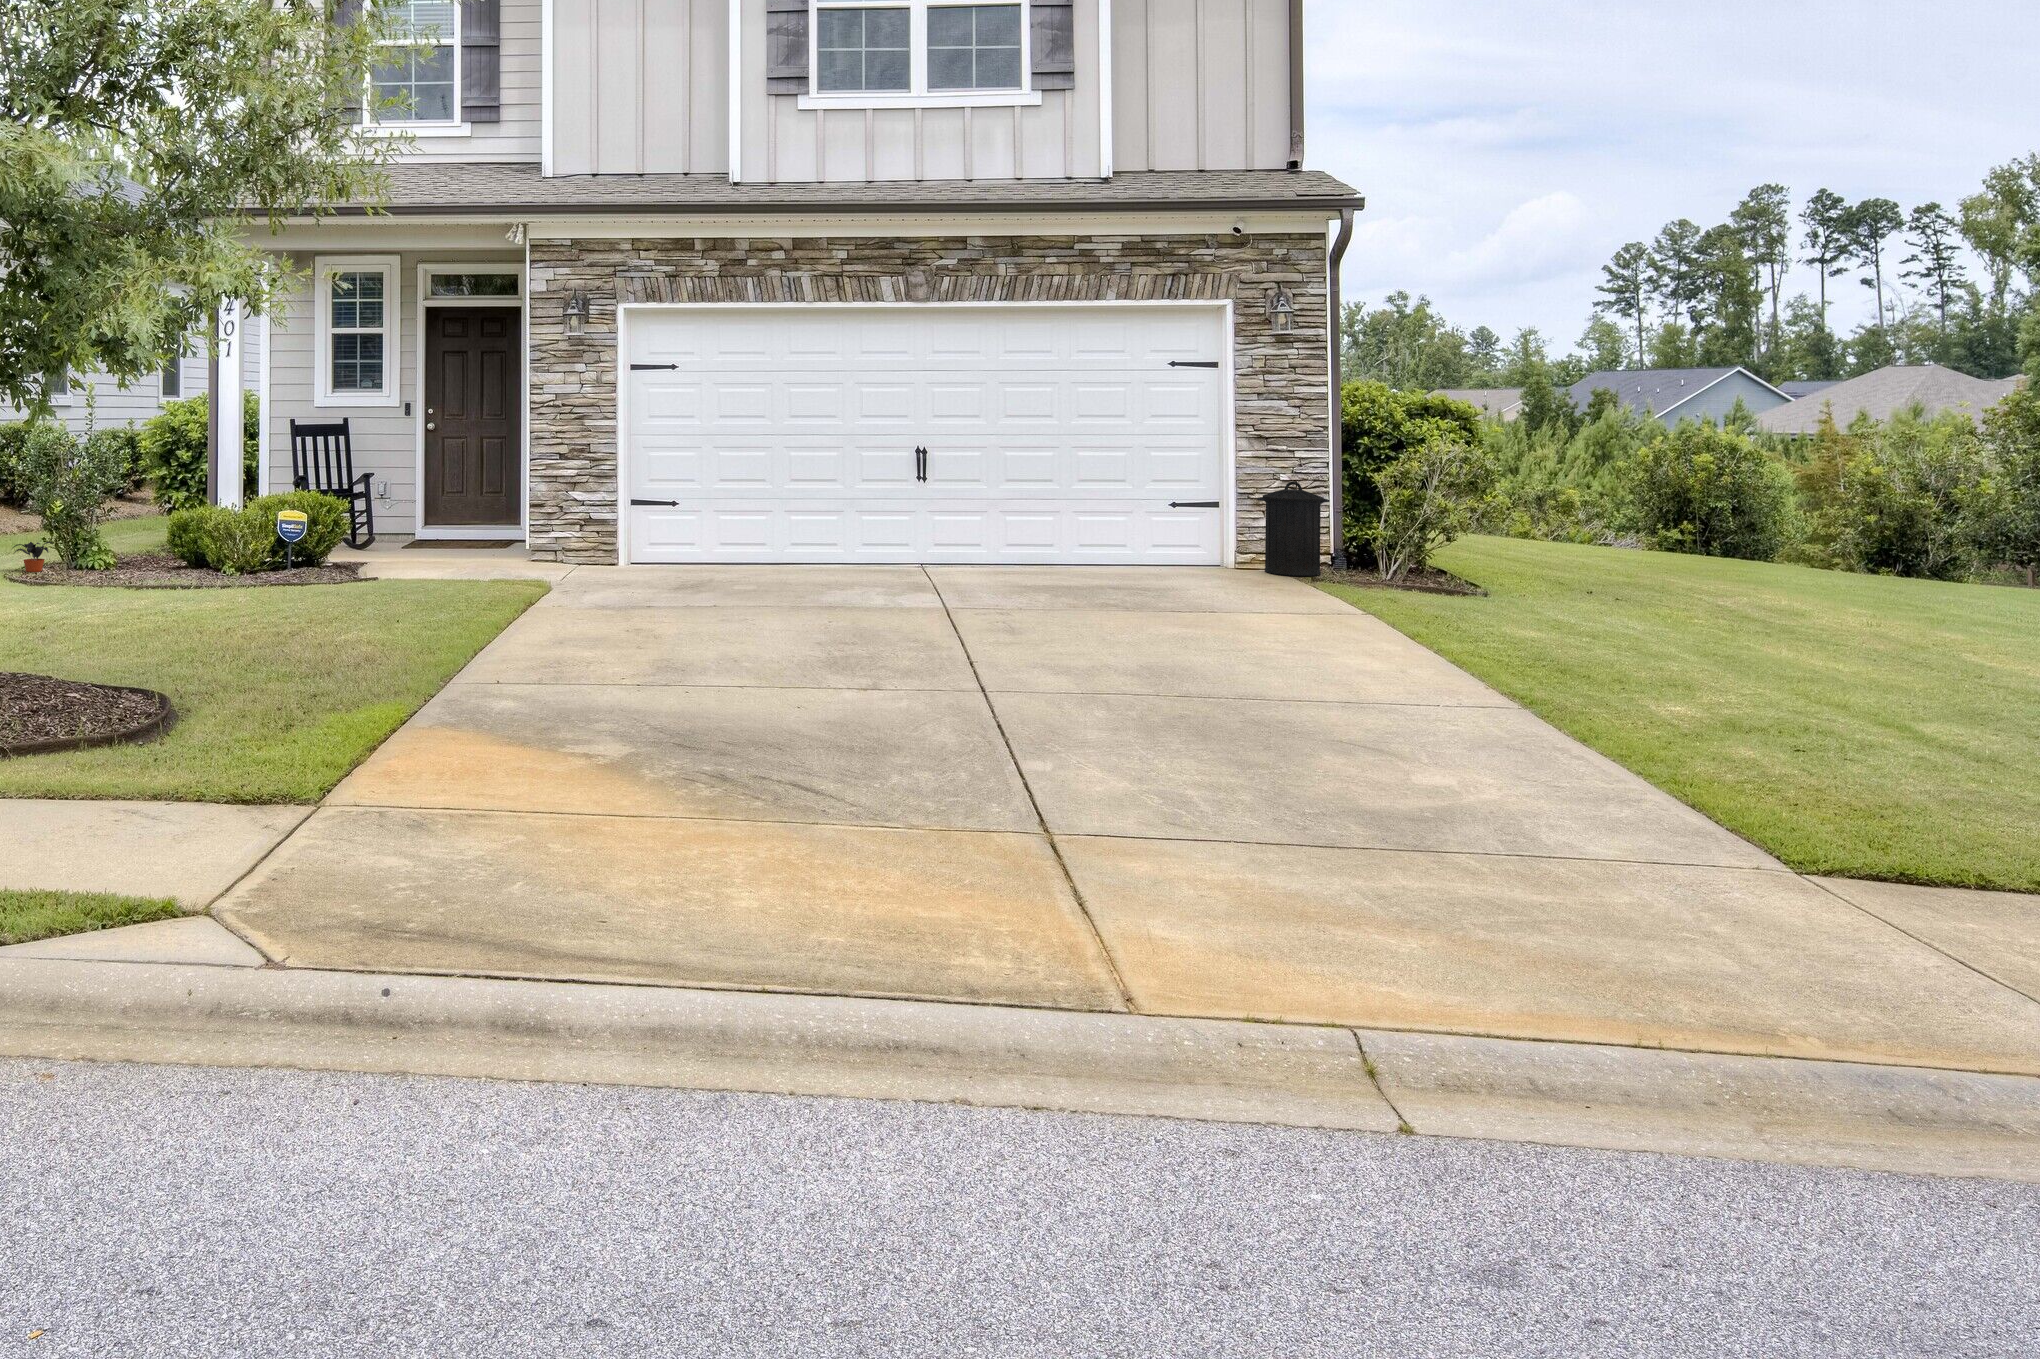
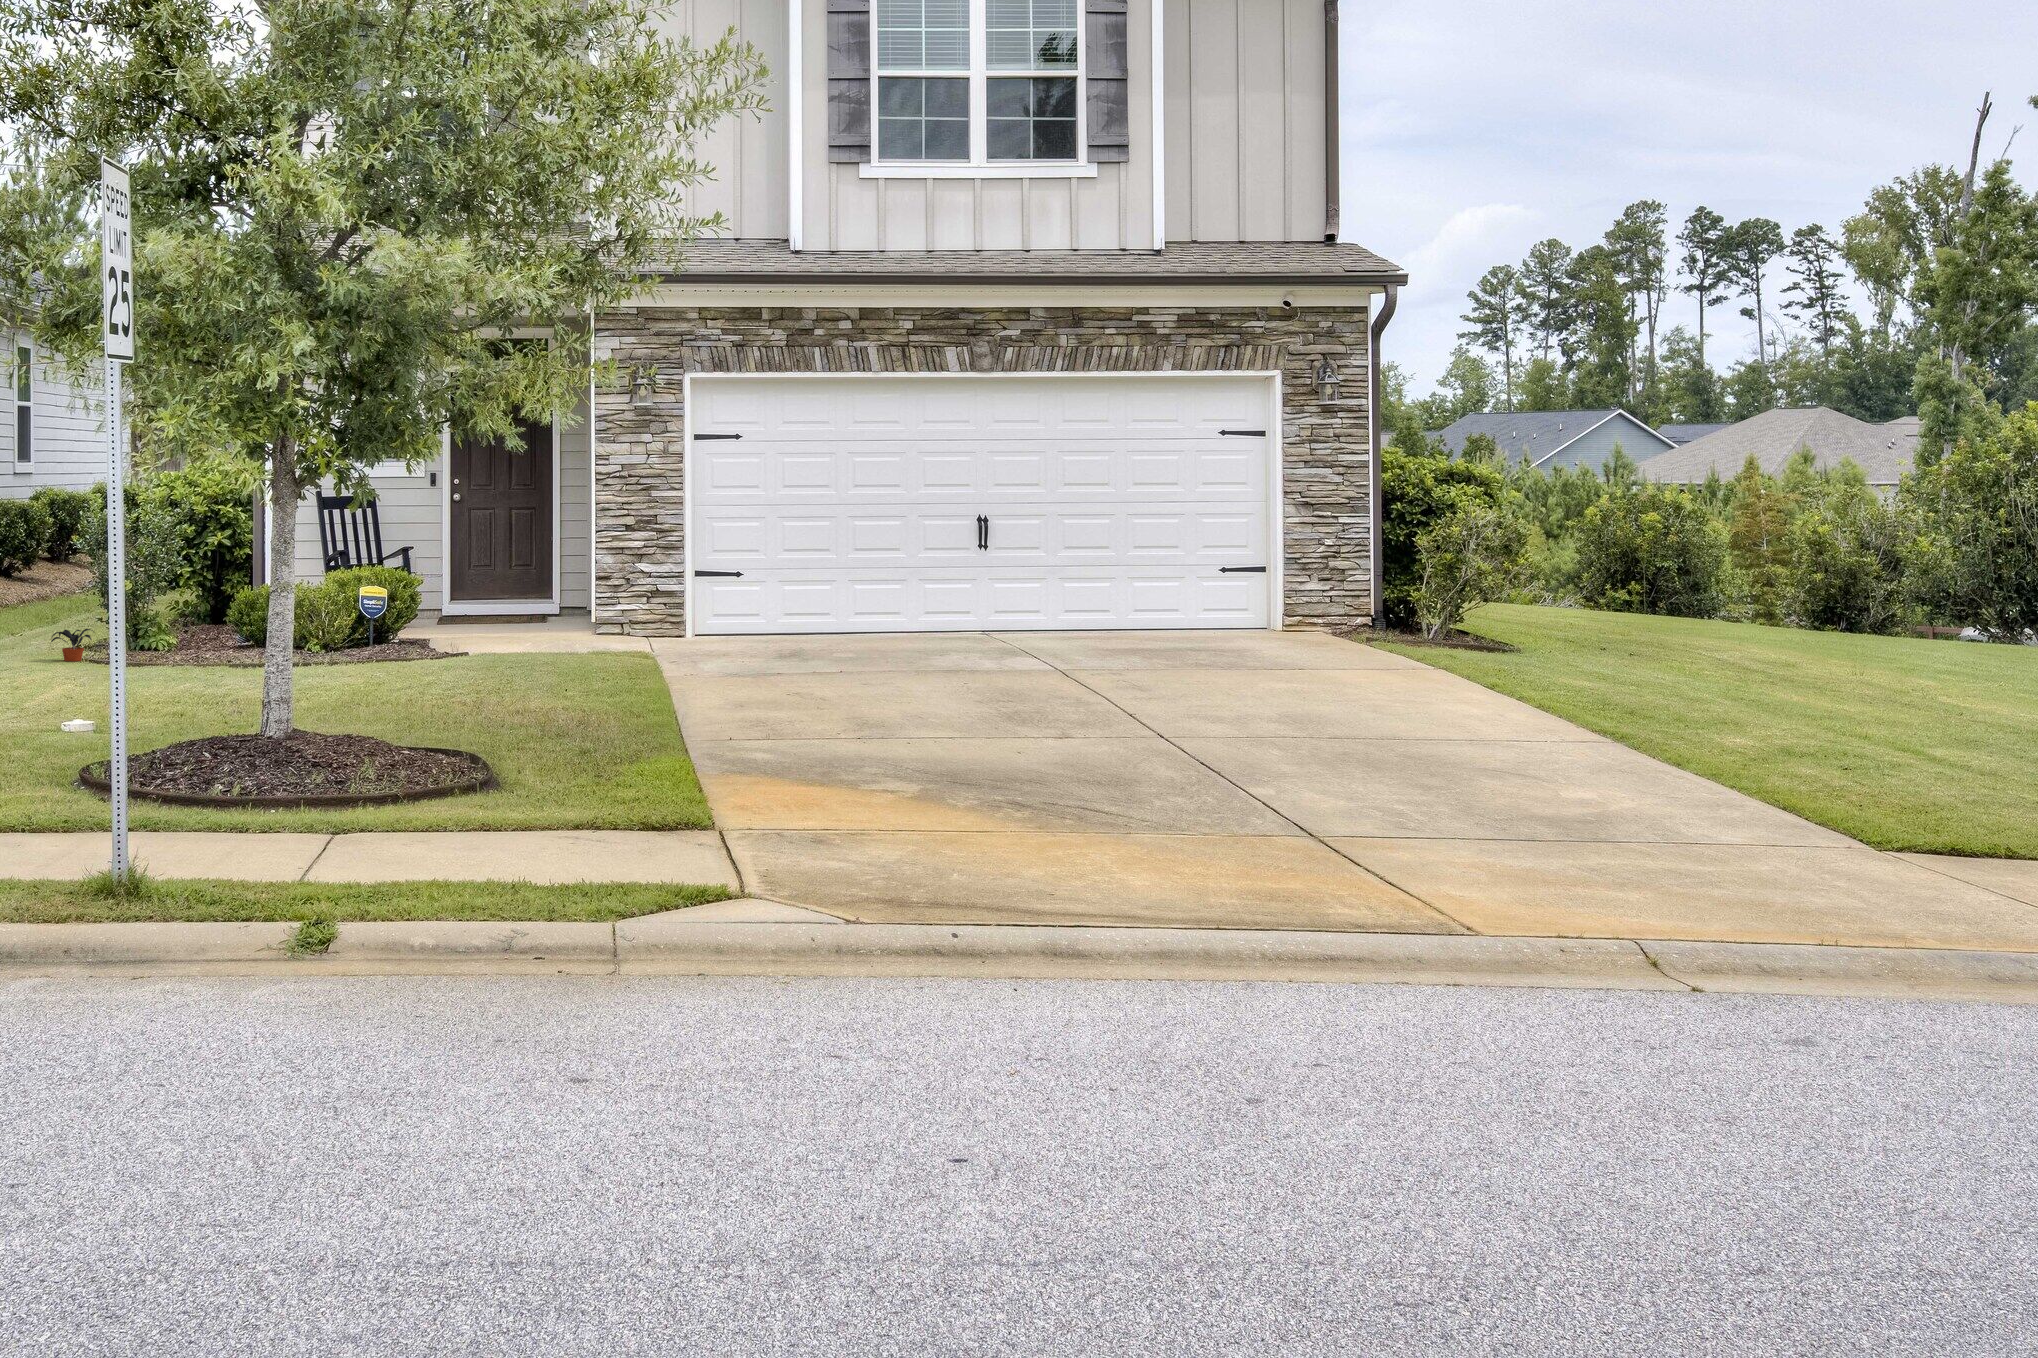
trash can: present [1257,481,1330,576] -> none [1306,545,1372,635]

